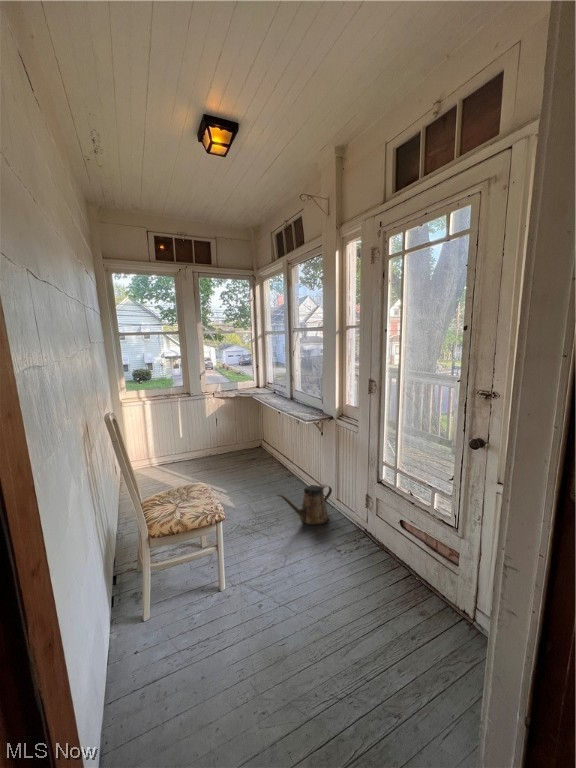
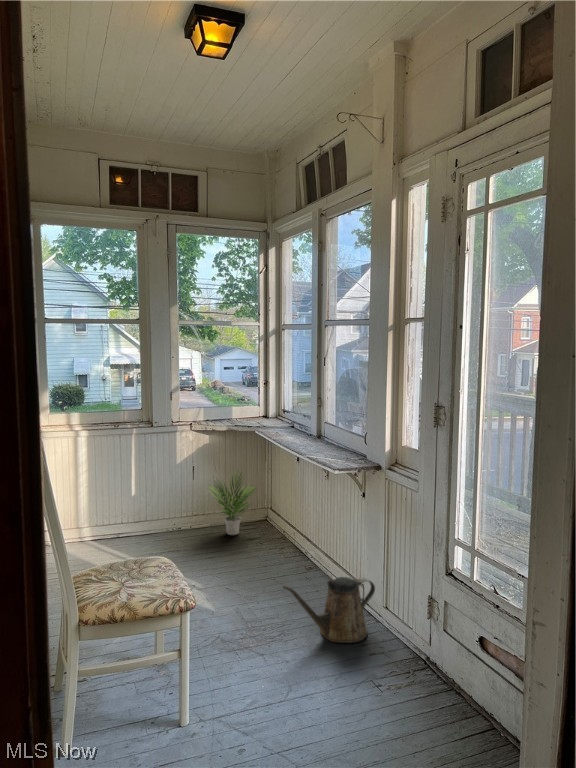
potted plant: none [224,419,256,458] -> present [211,472,256,535]

